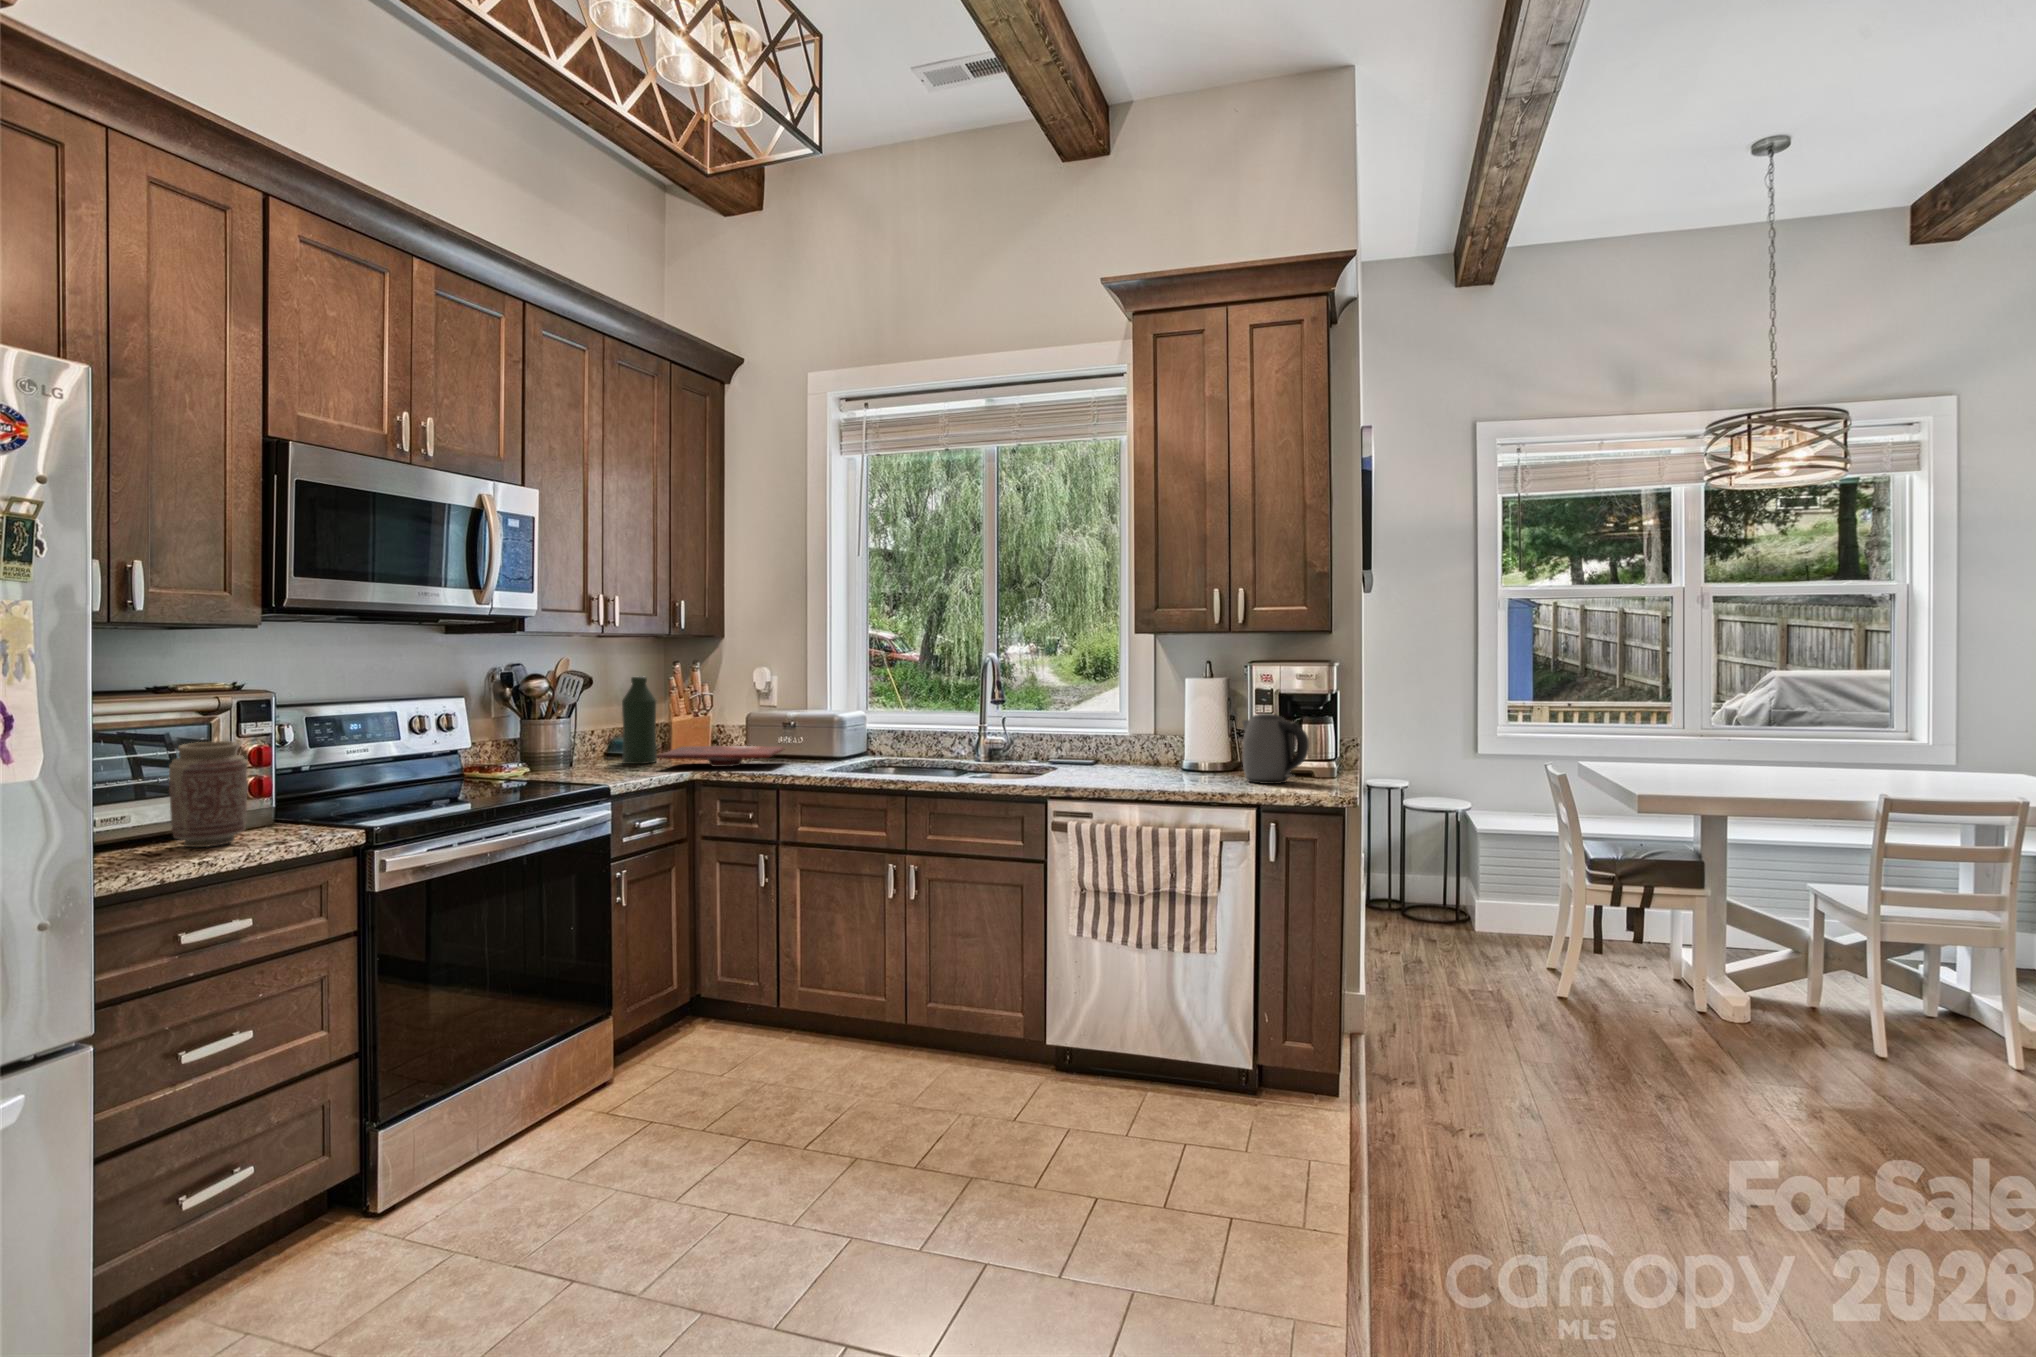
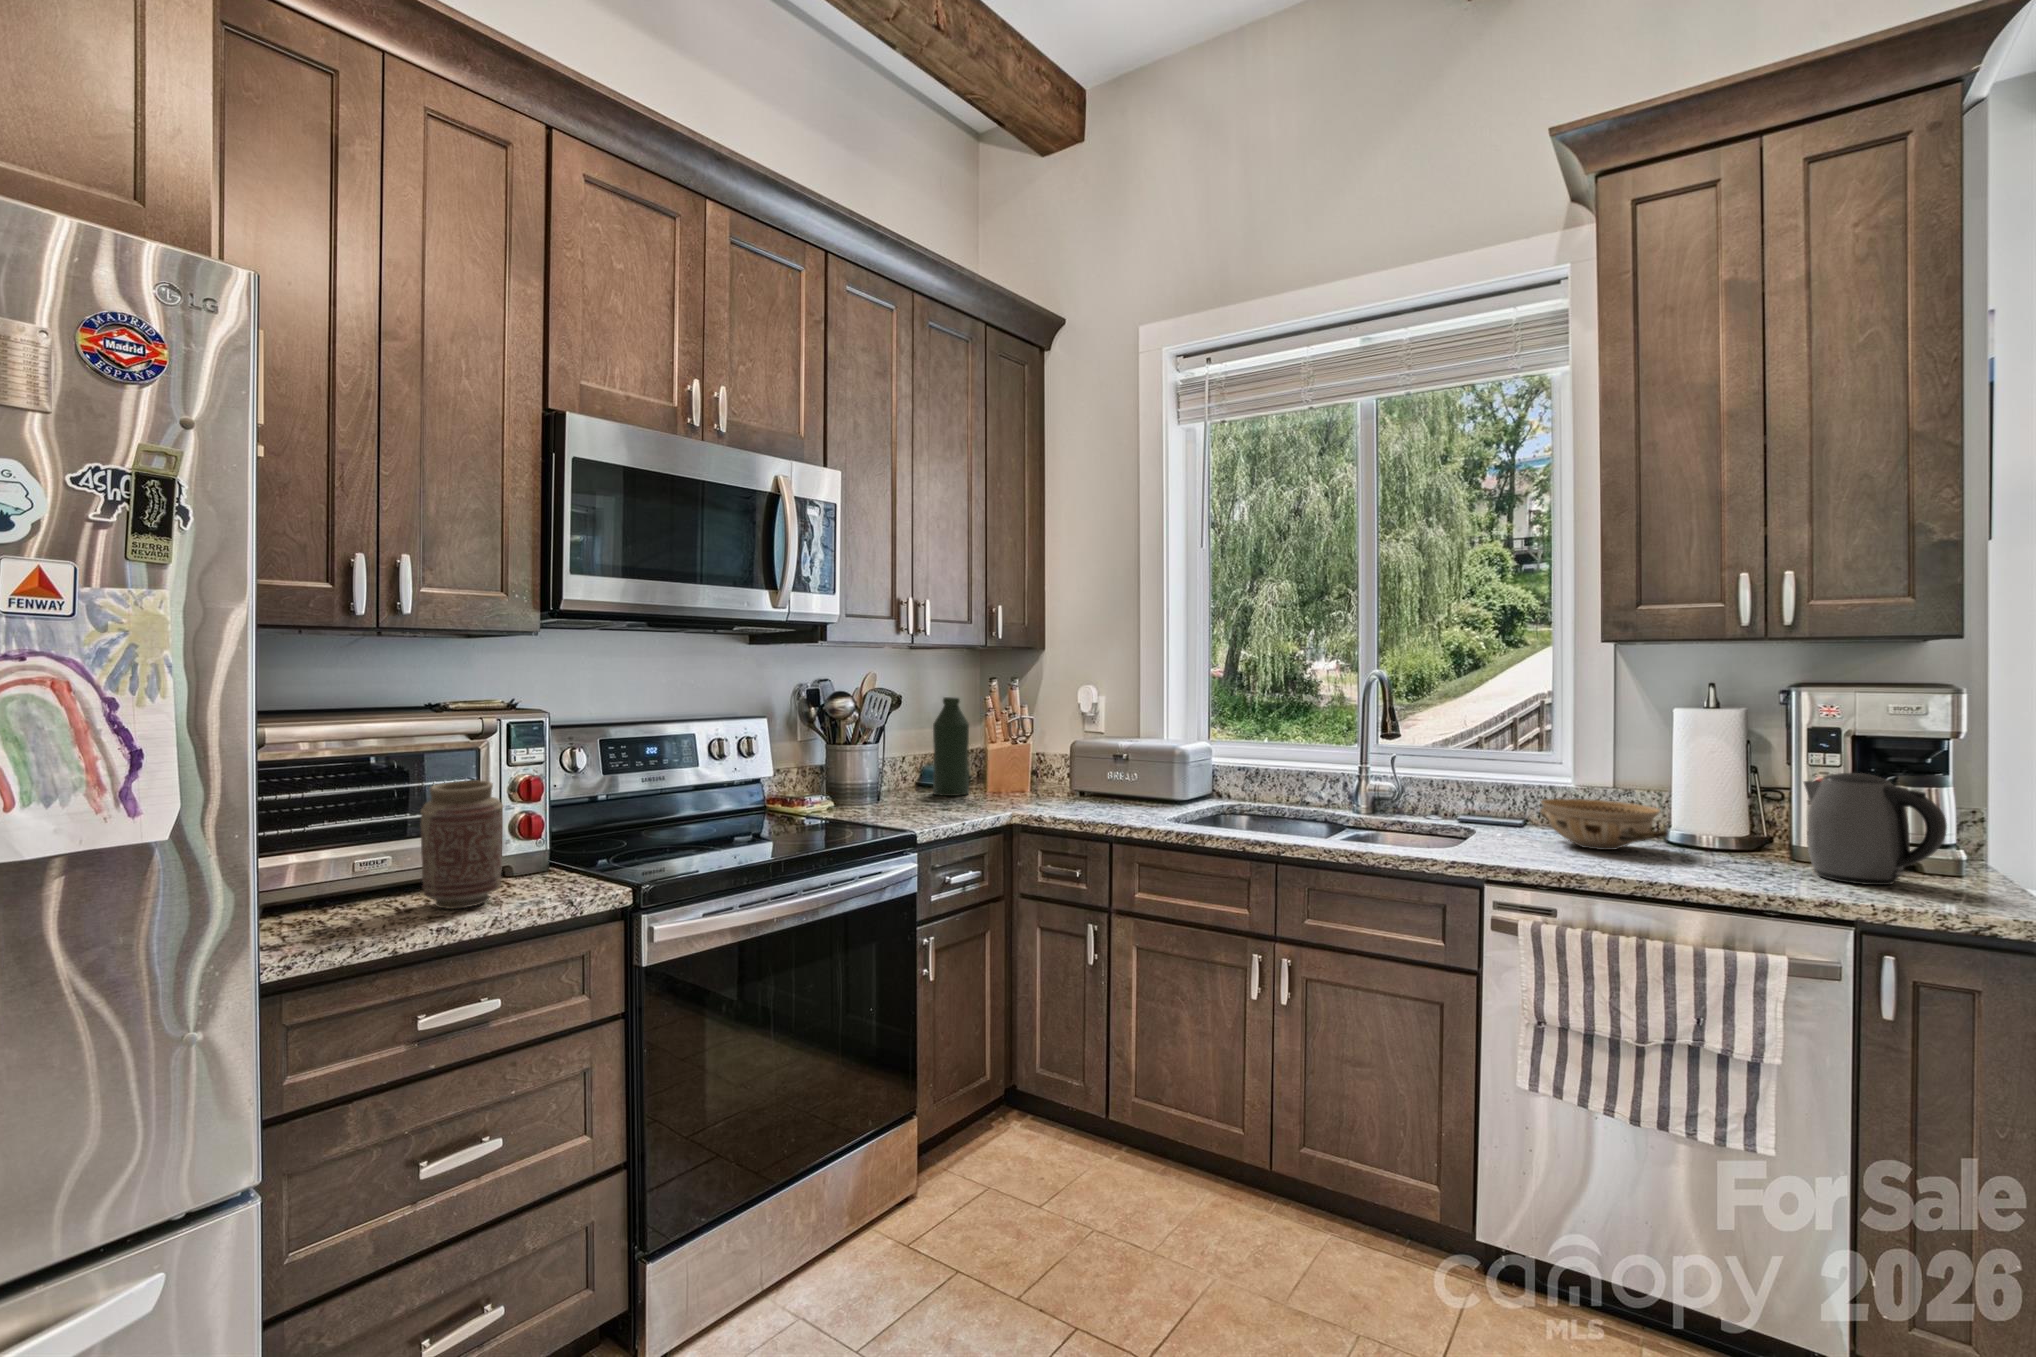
ceramic bowl: none [1096,741,1169,775] -> present [1540,799,1667,850]
cutting board: present [657,746,784,767] -> none [968,778,1114,805]

